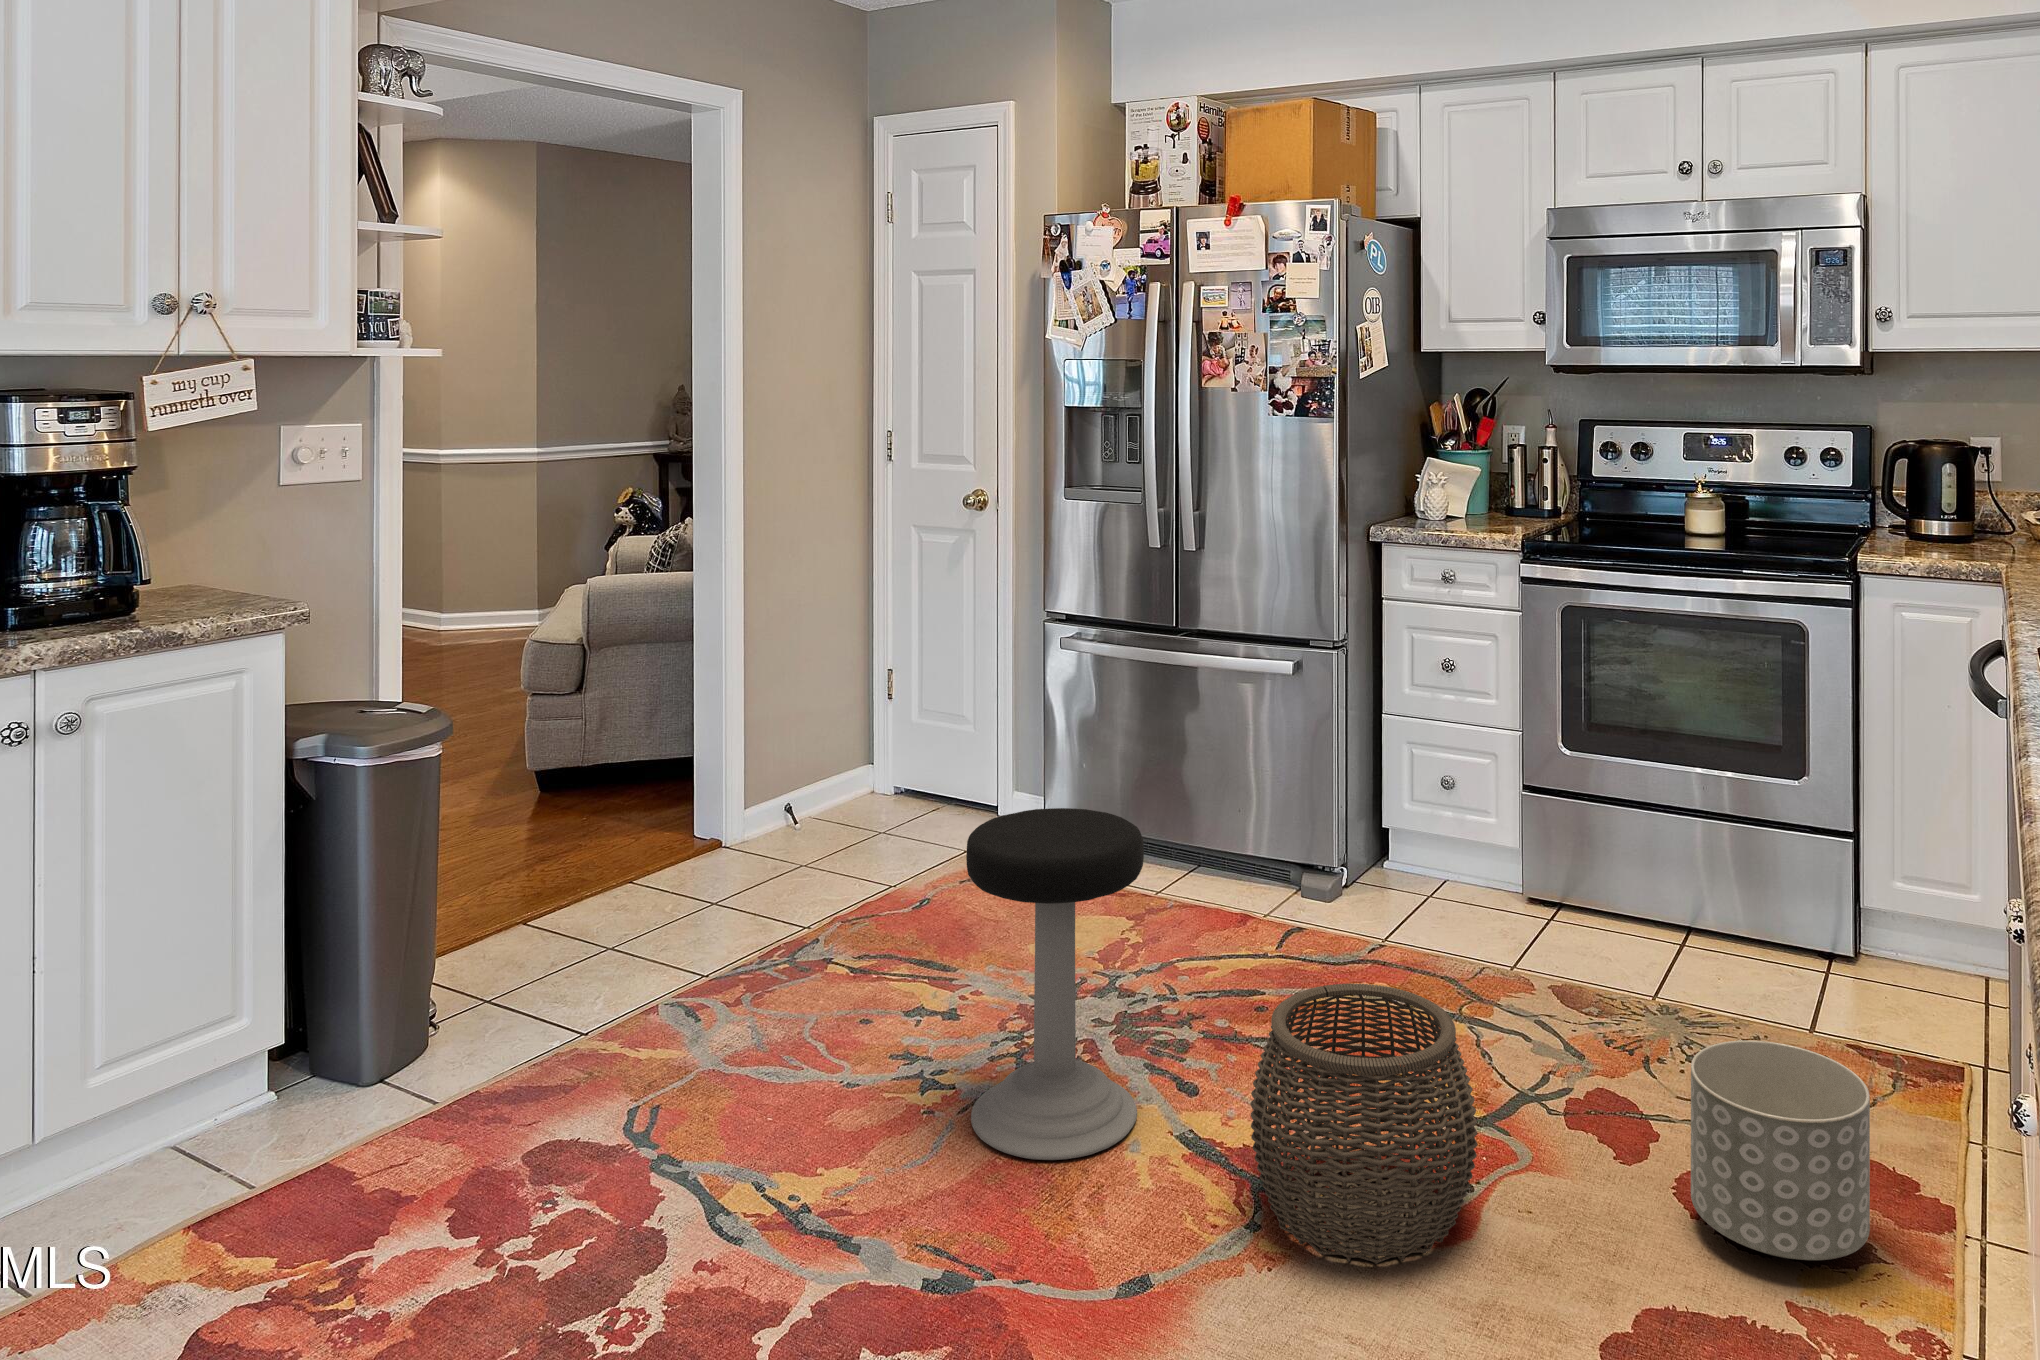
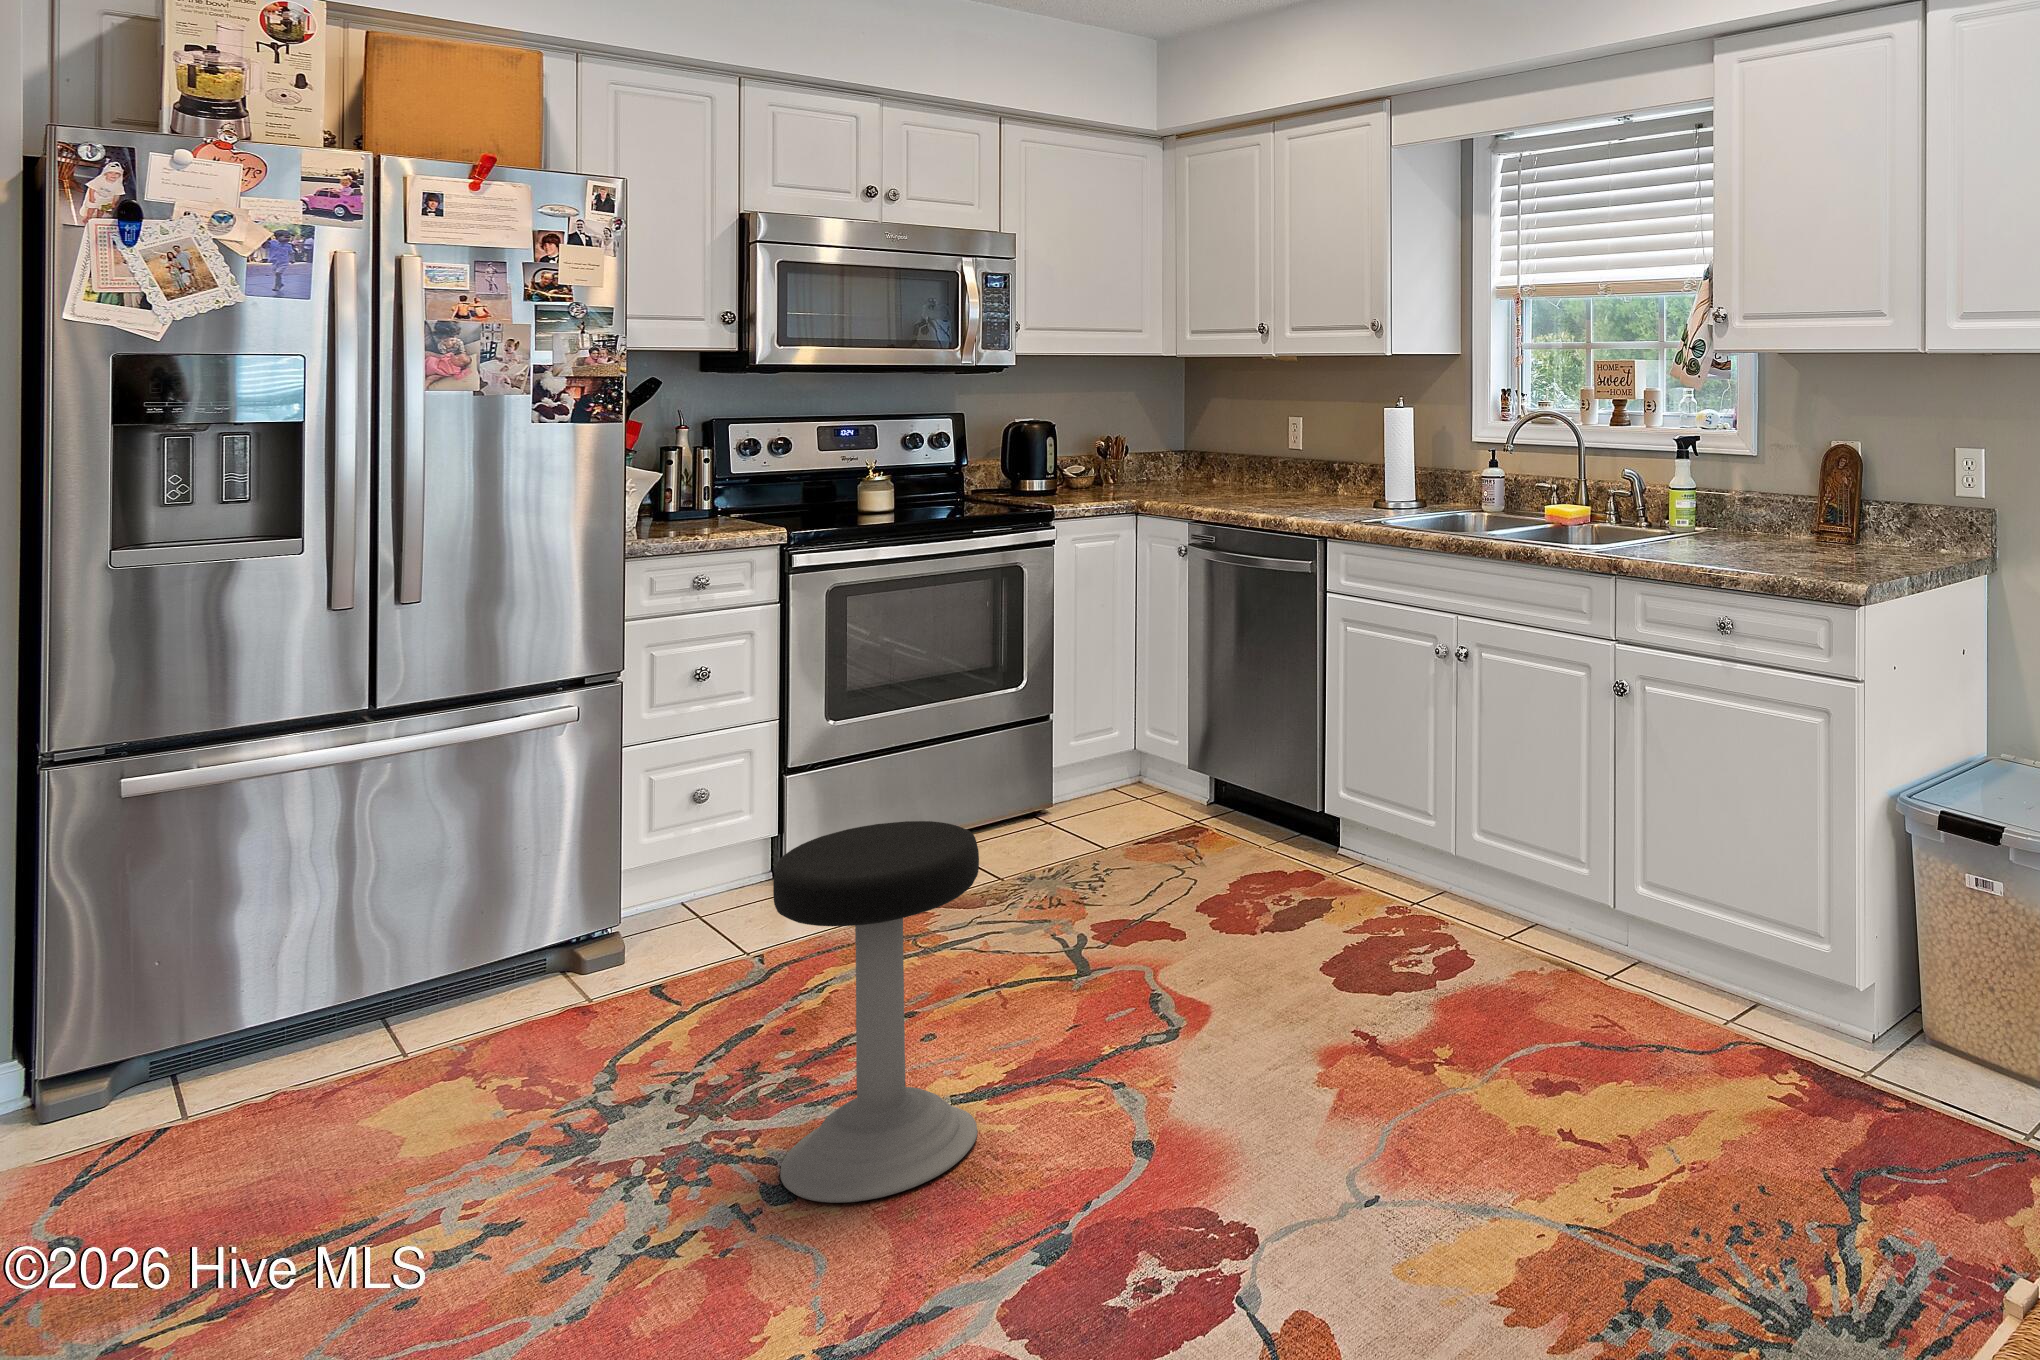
woven basket: present [1250,983,1478,1264] -> none [1086,849,1271,1059]
planter: present [1691,1040,1870,1260] -> none [1265,792,1373,917]

